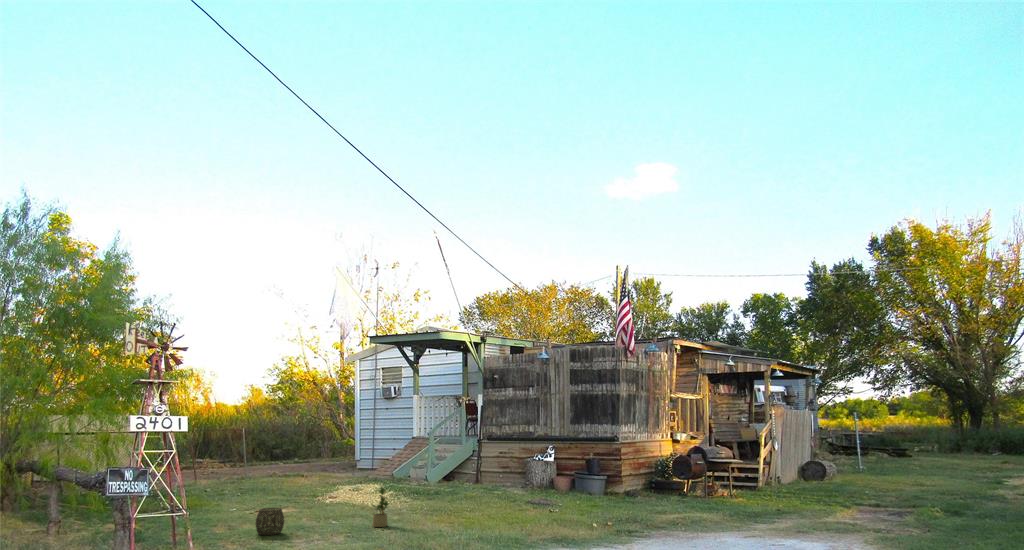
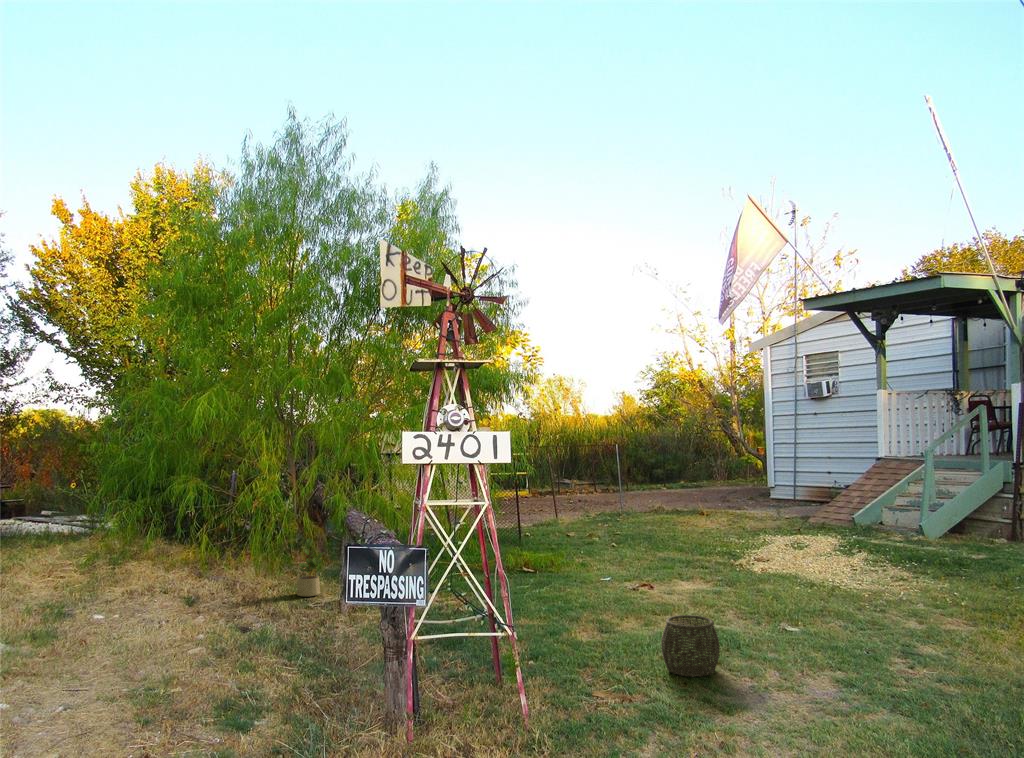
potted plant: present [372,488,388,527] -> present [297,538,323,597]

